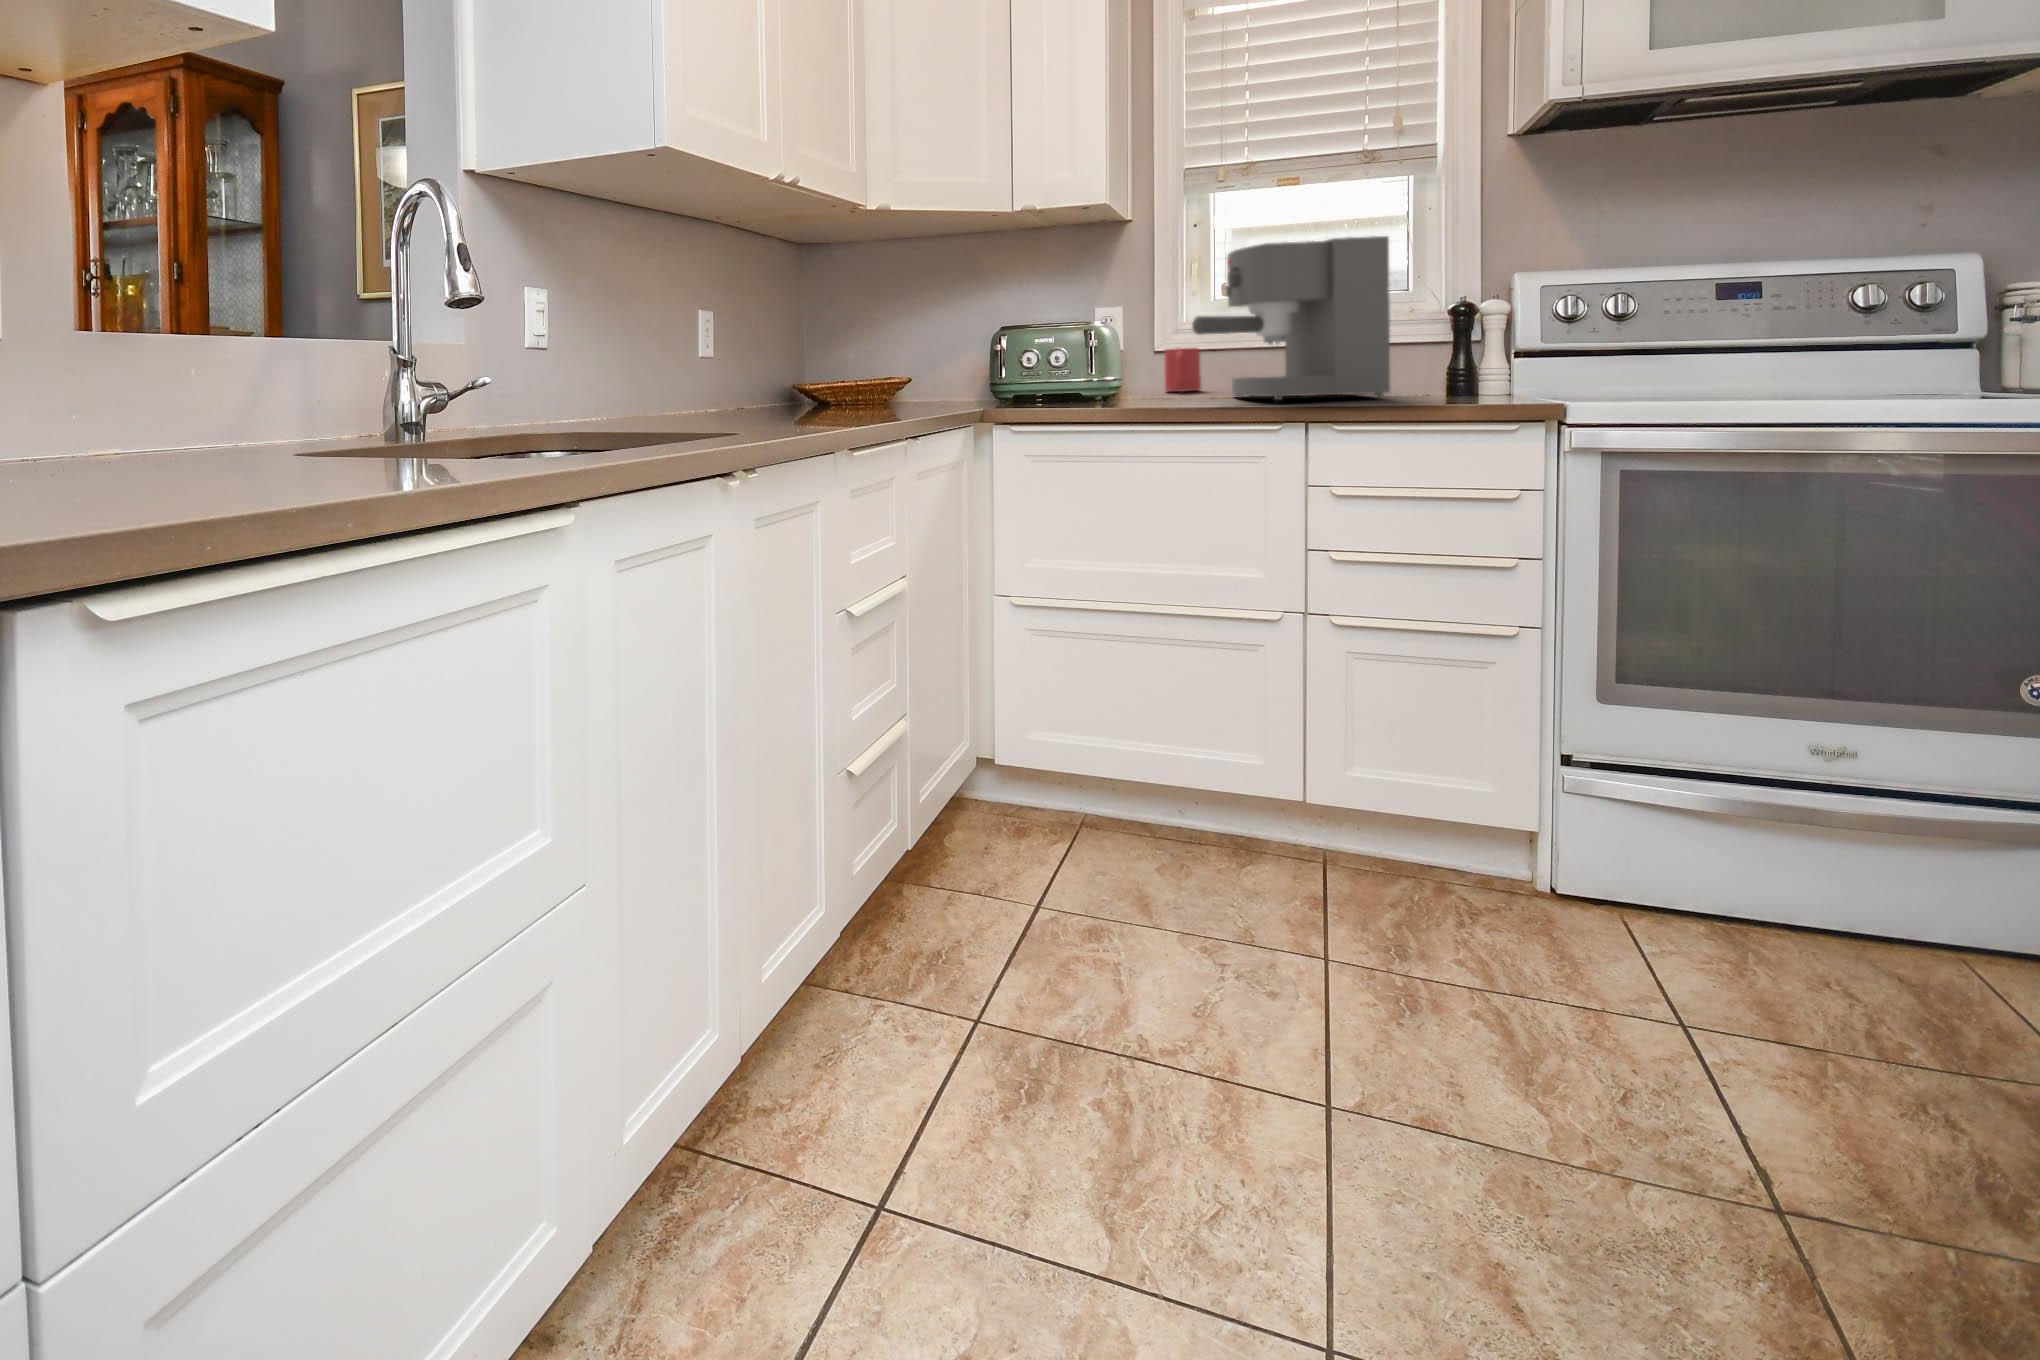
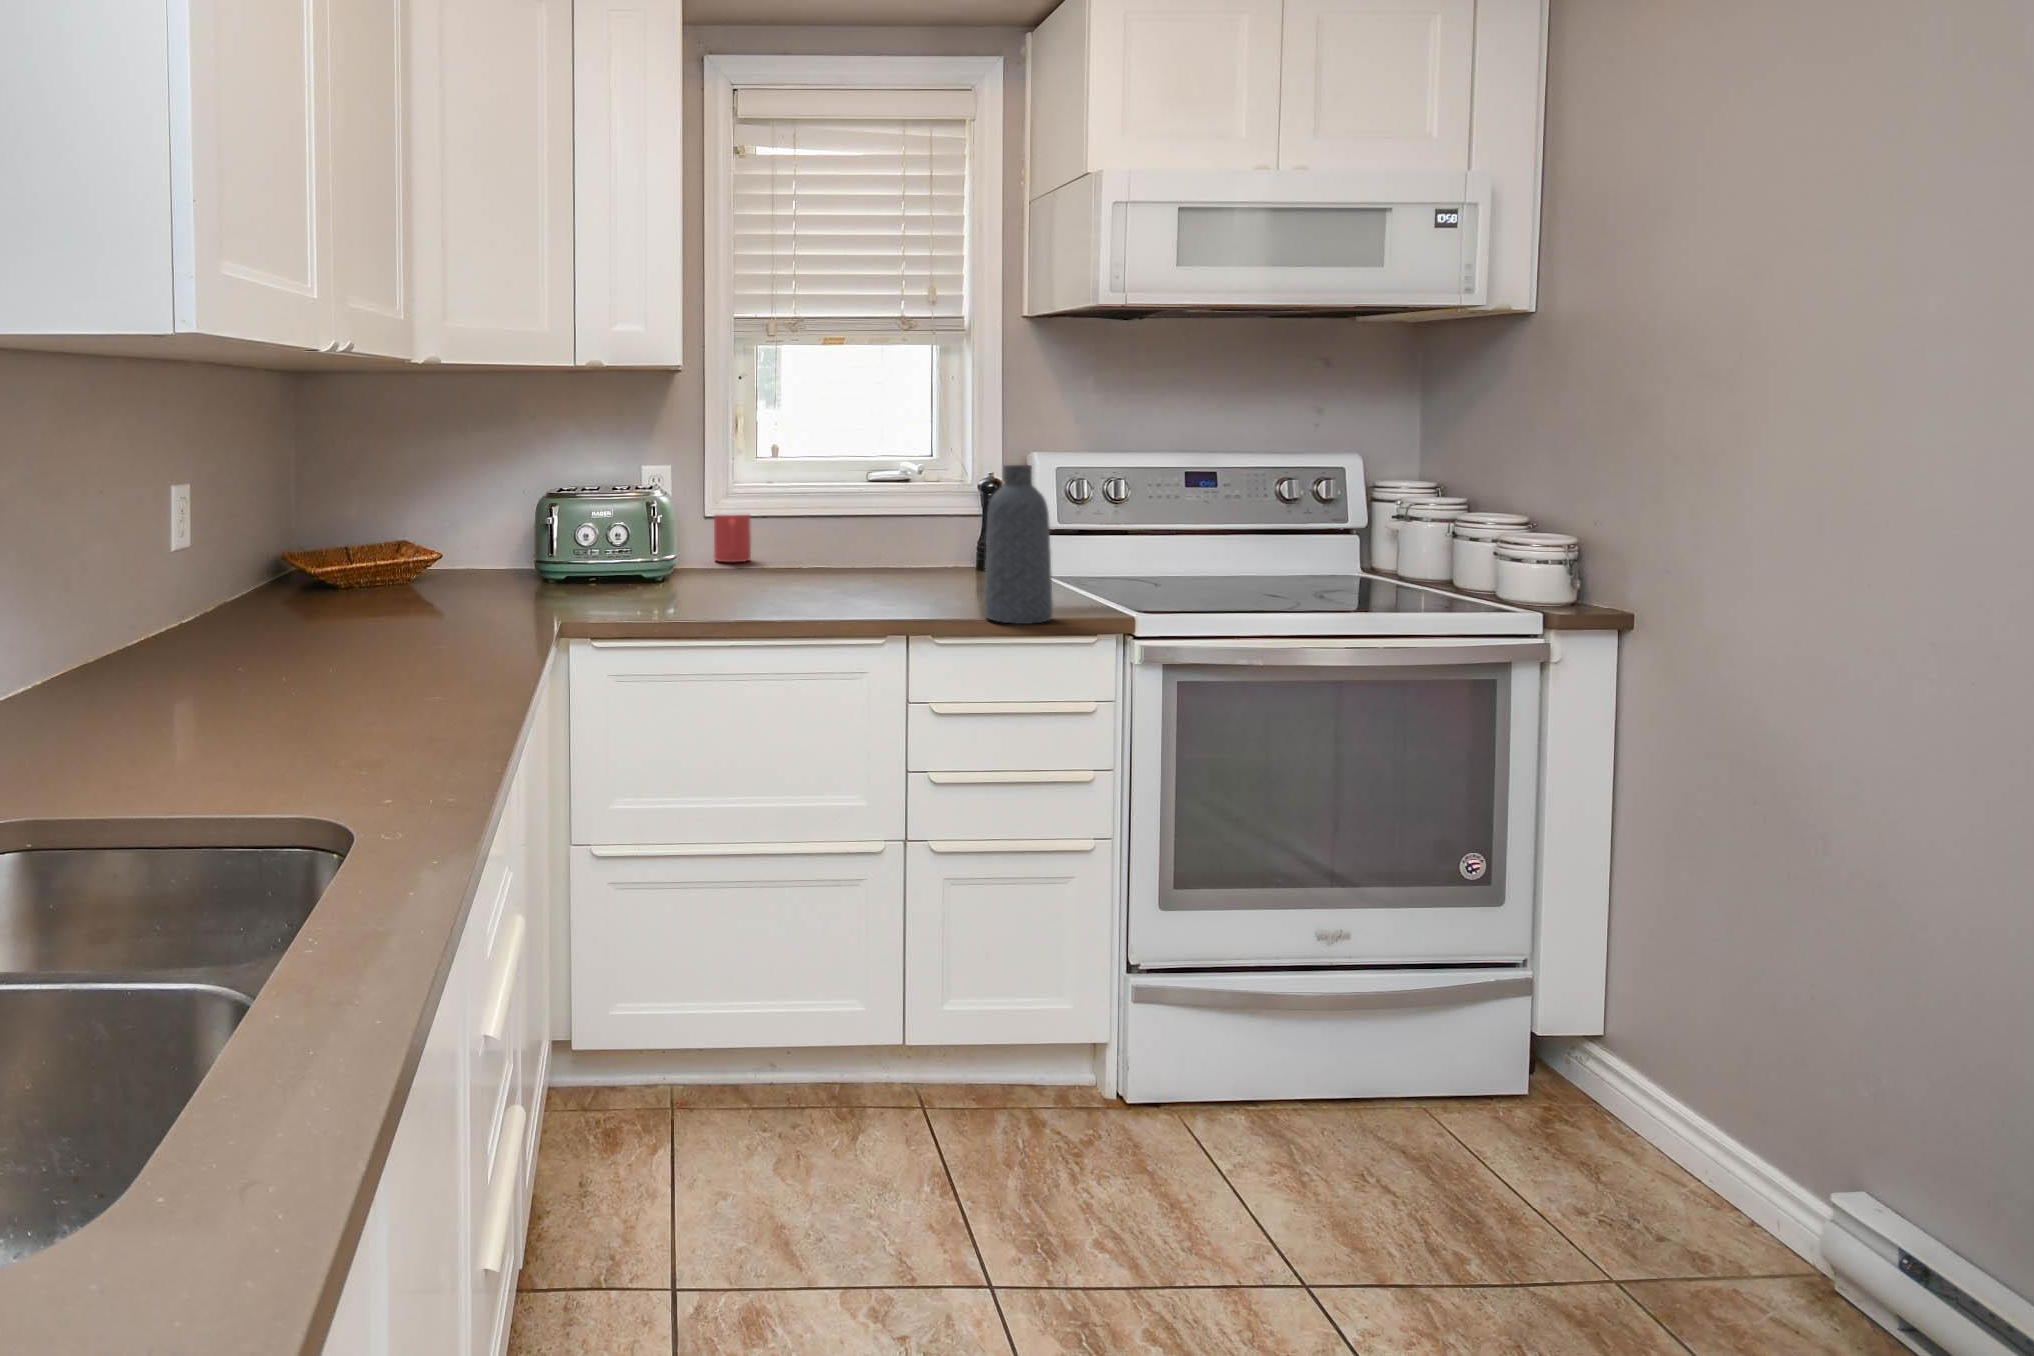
coffee maker: present [1192,236,1390,400] -> none [770,419,952,593]
vase: none [1395,261,1471,412] -> present [984,465,1053,624]

